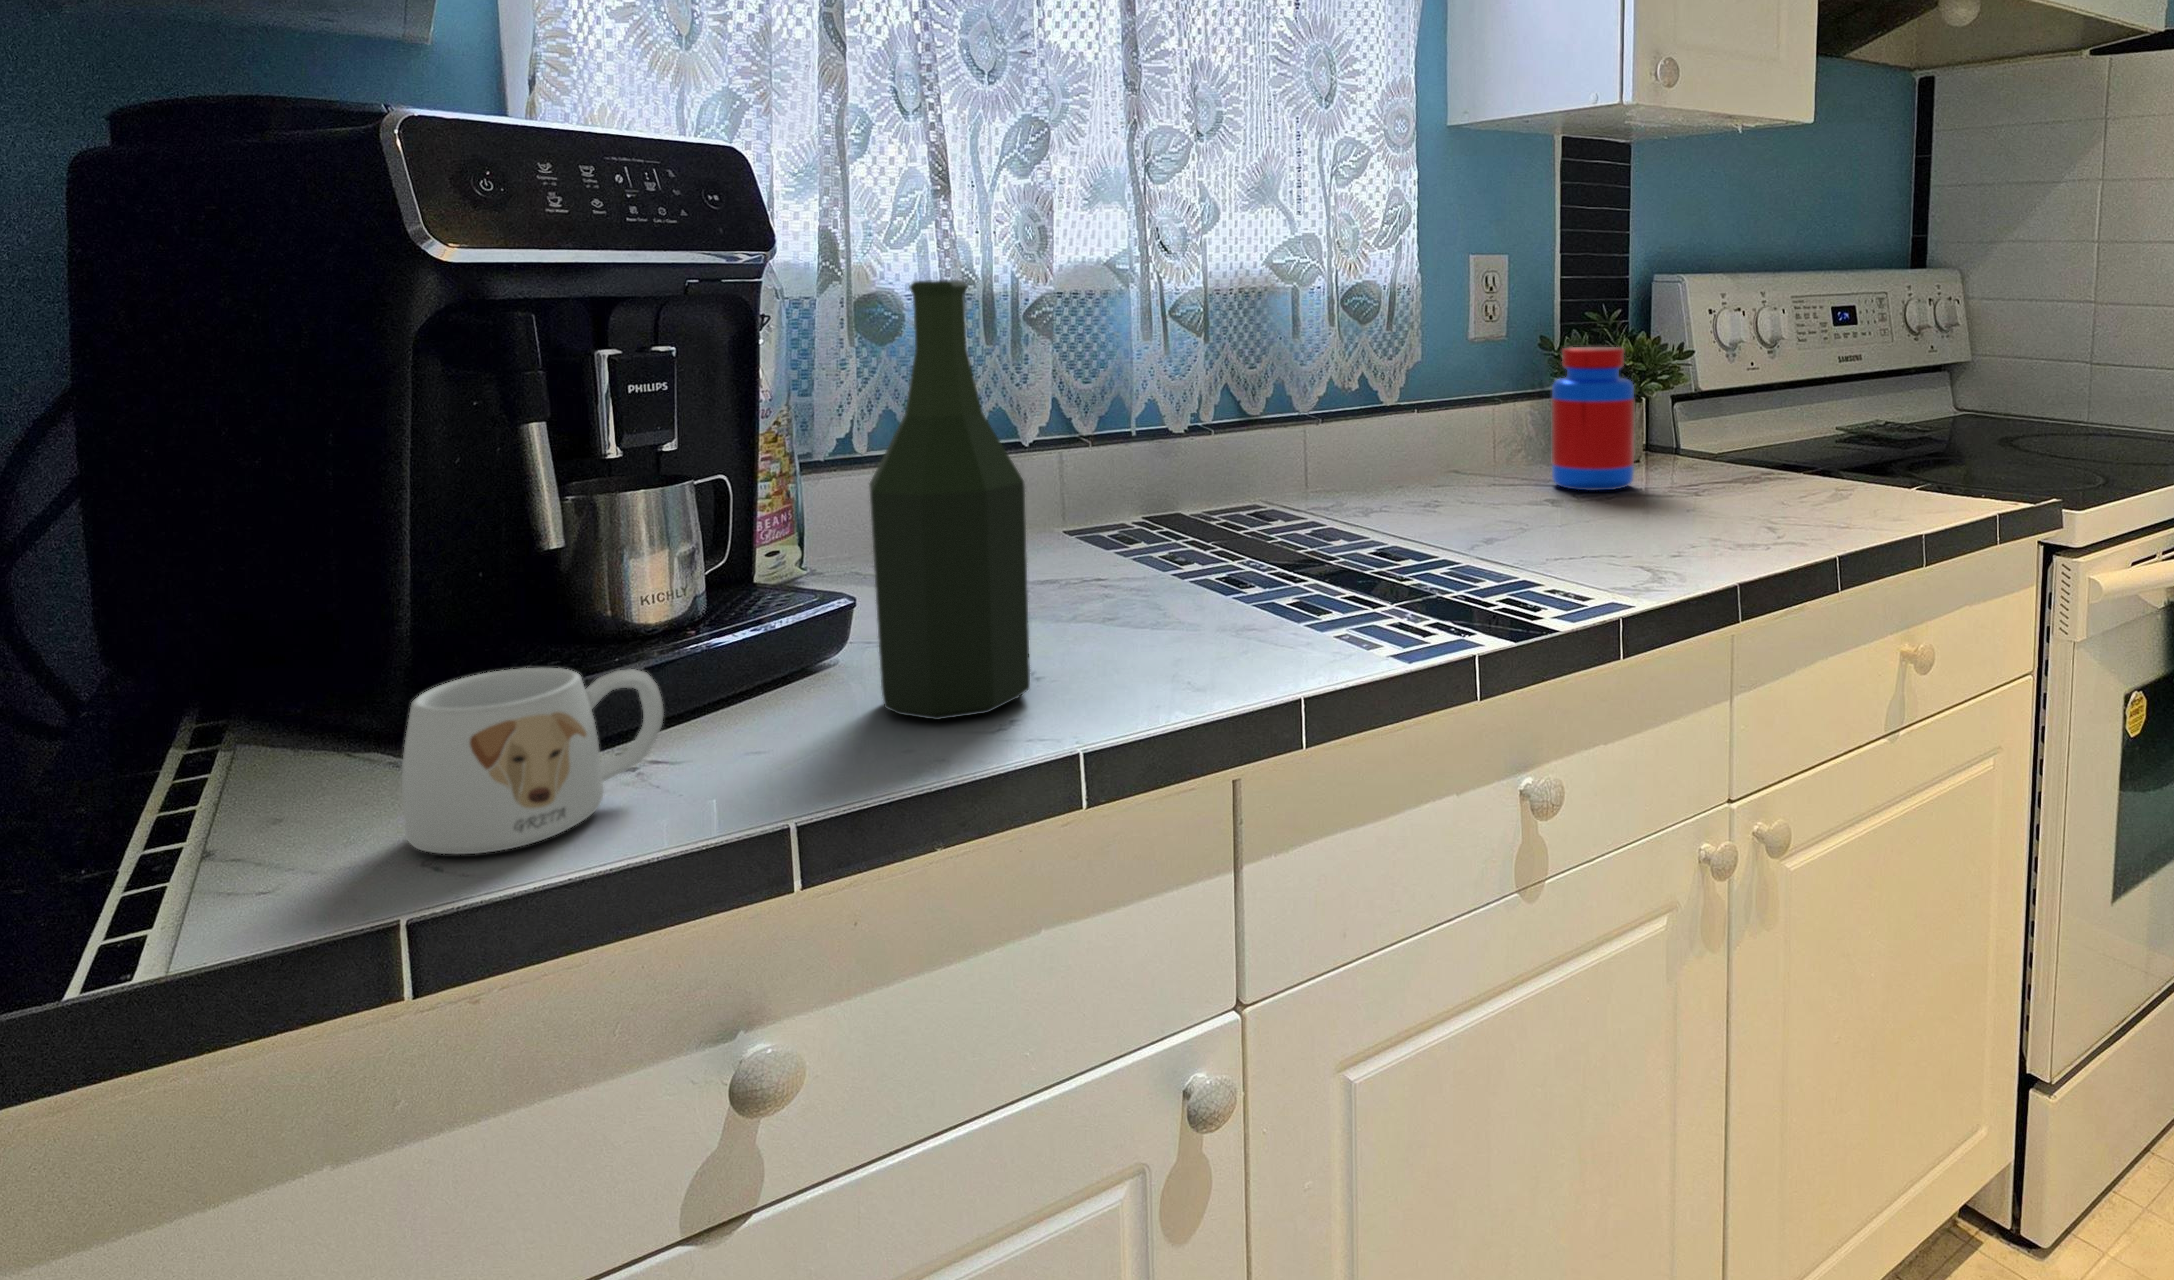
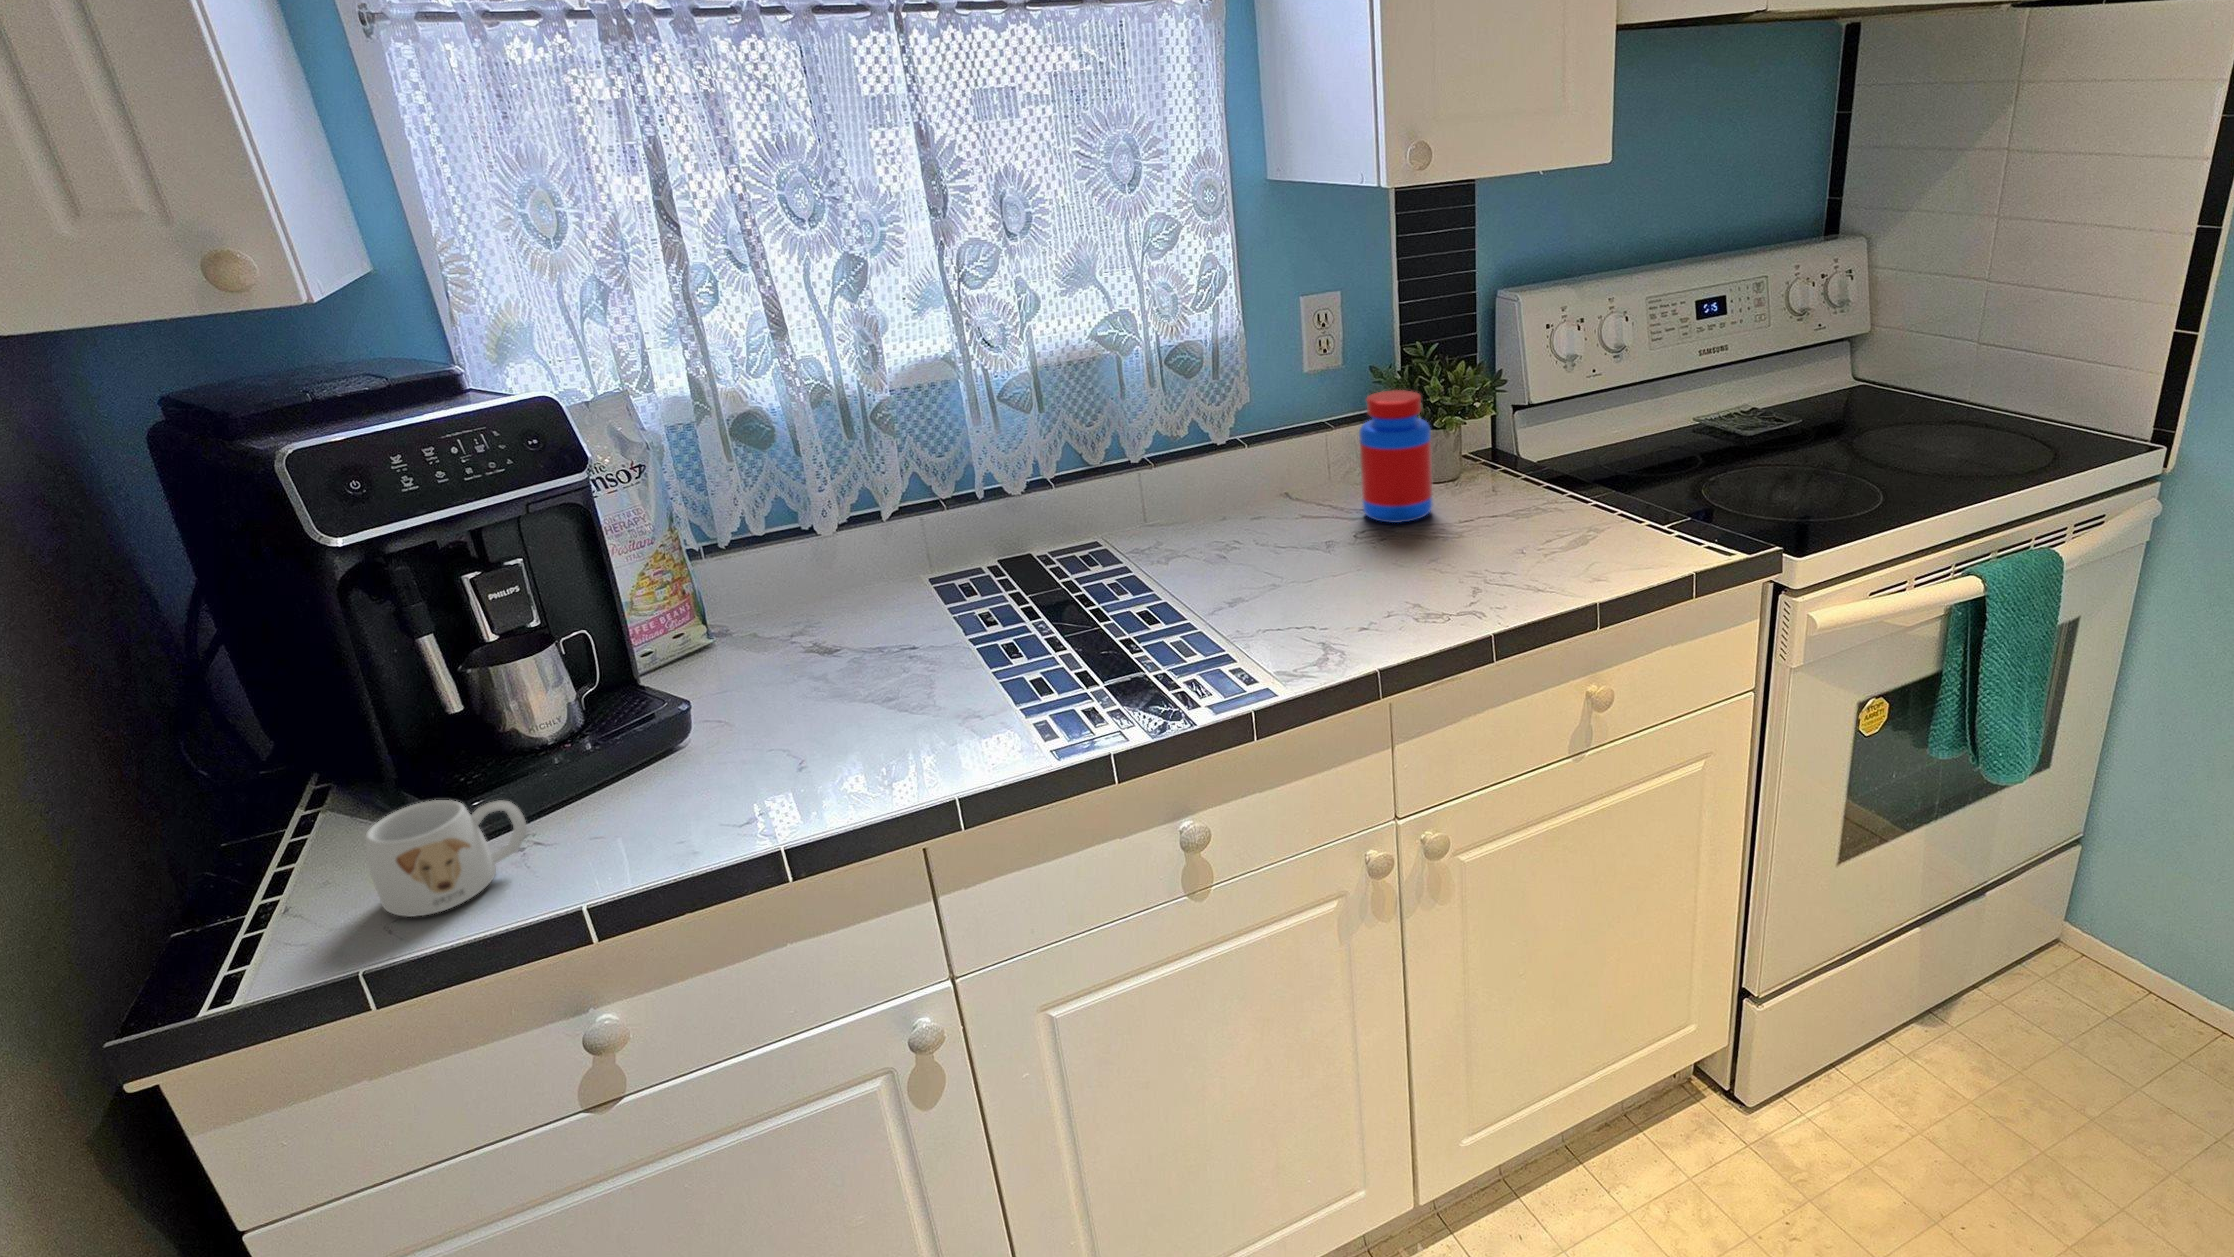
bottle: present [870,280,1030,720] -> none [650,516,791,807]

